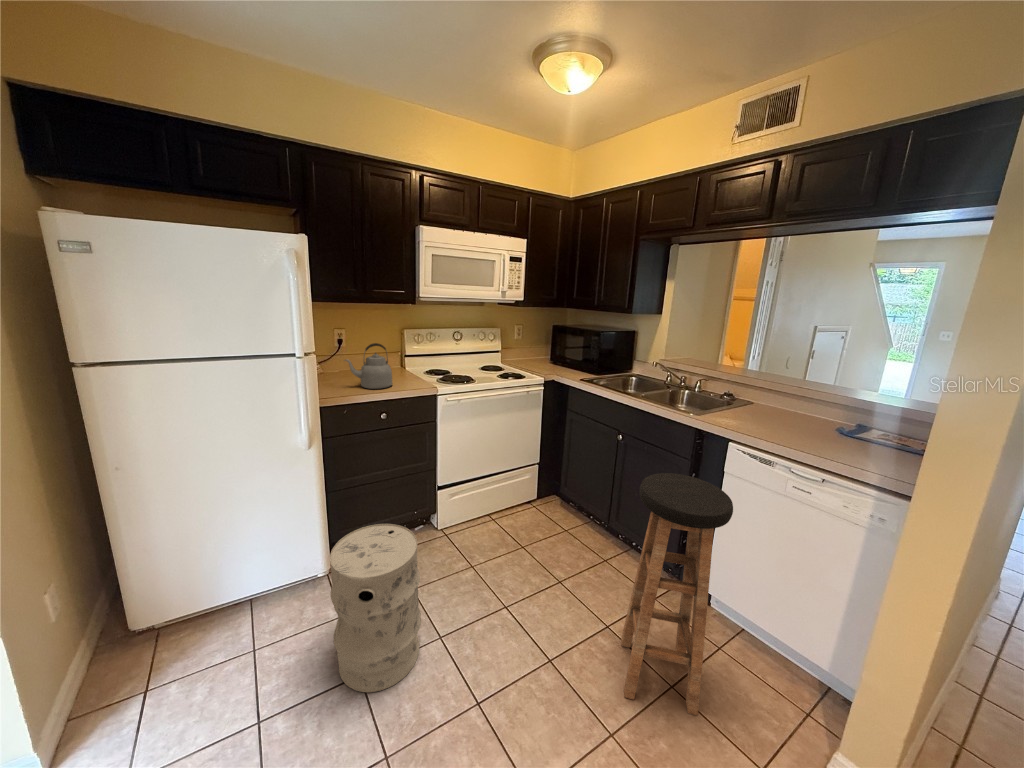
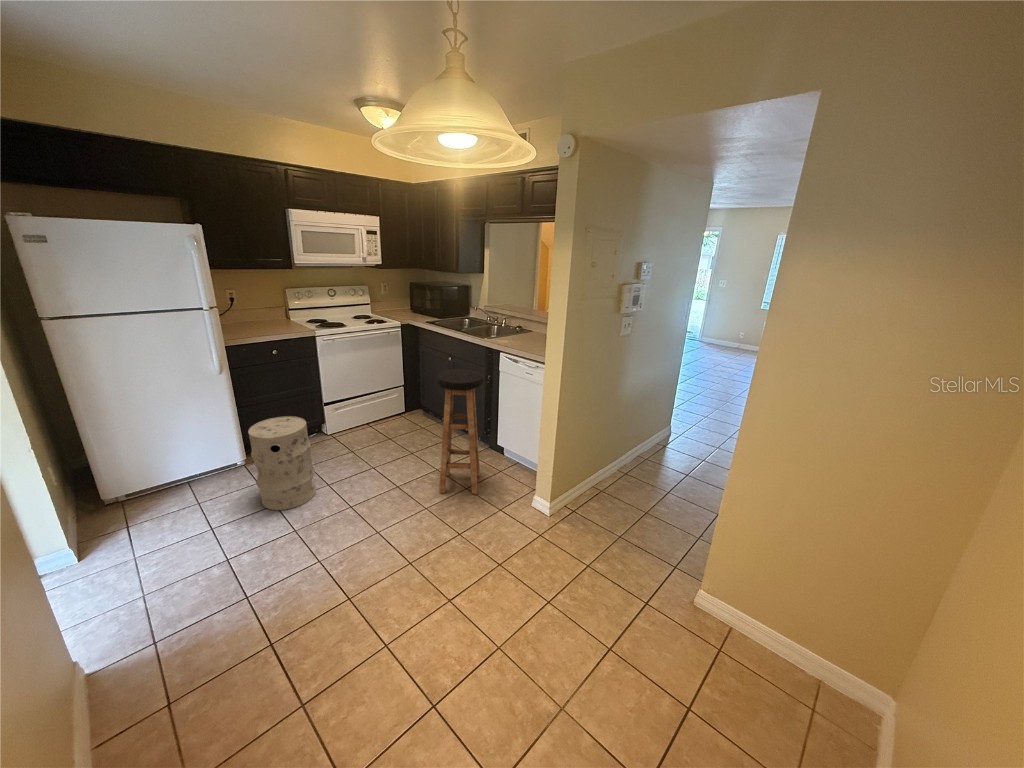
kettle: present [344,343,392,389] -> none [237,300,279,334]

